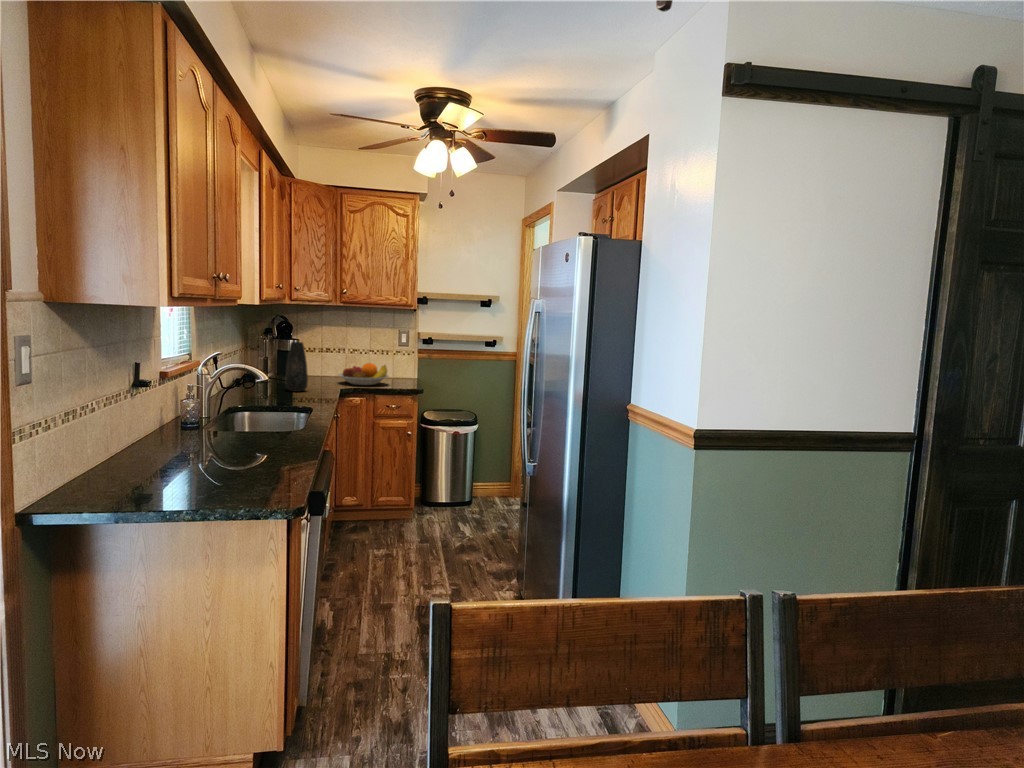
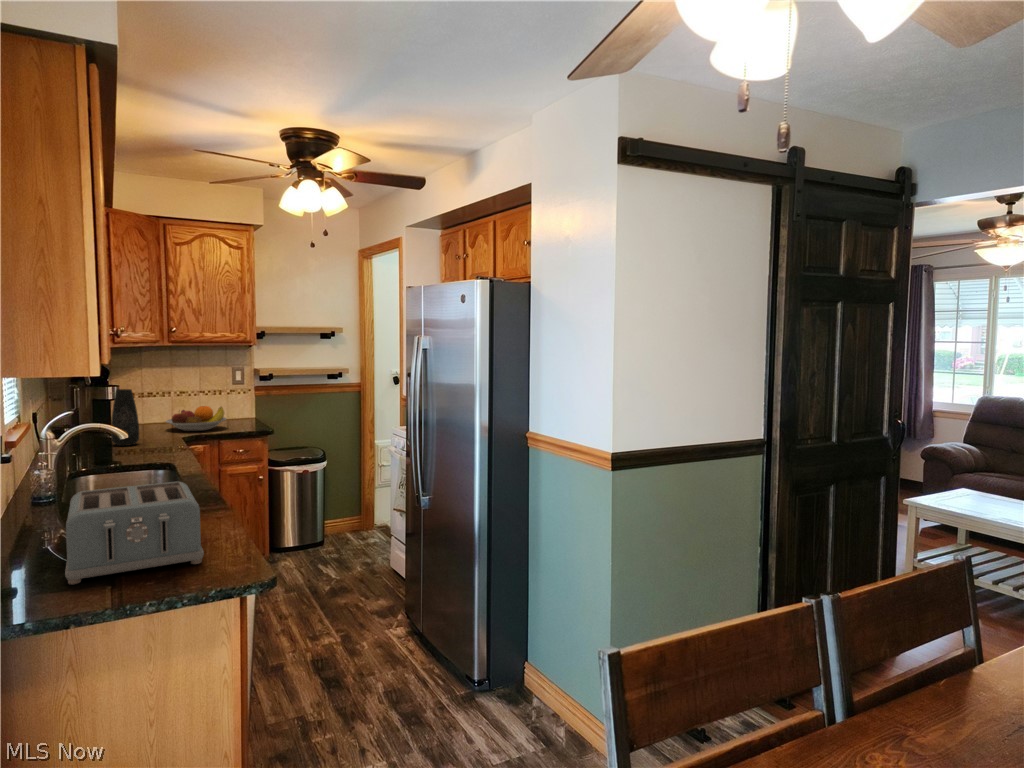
toaster: none [152,413,278,487] -> present [65,481,204,584]

